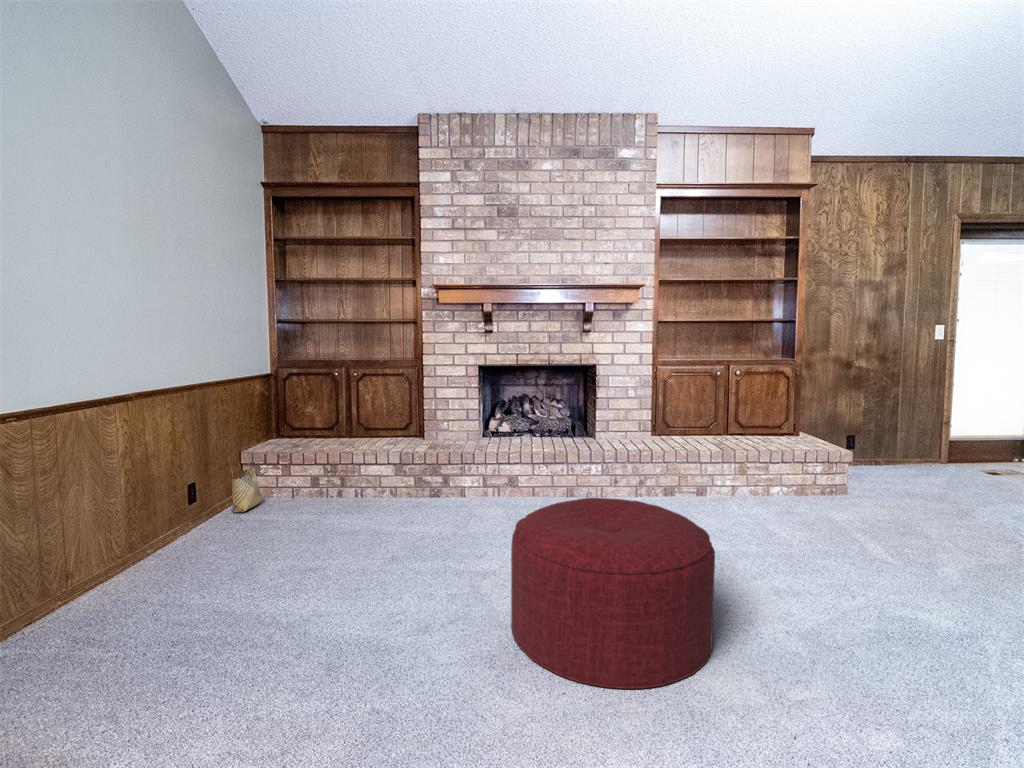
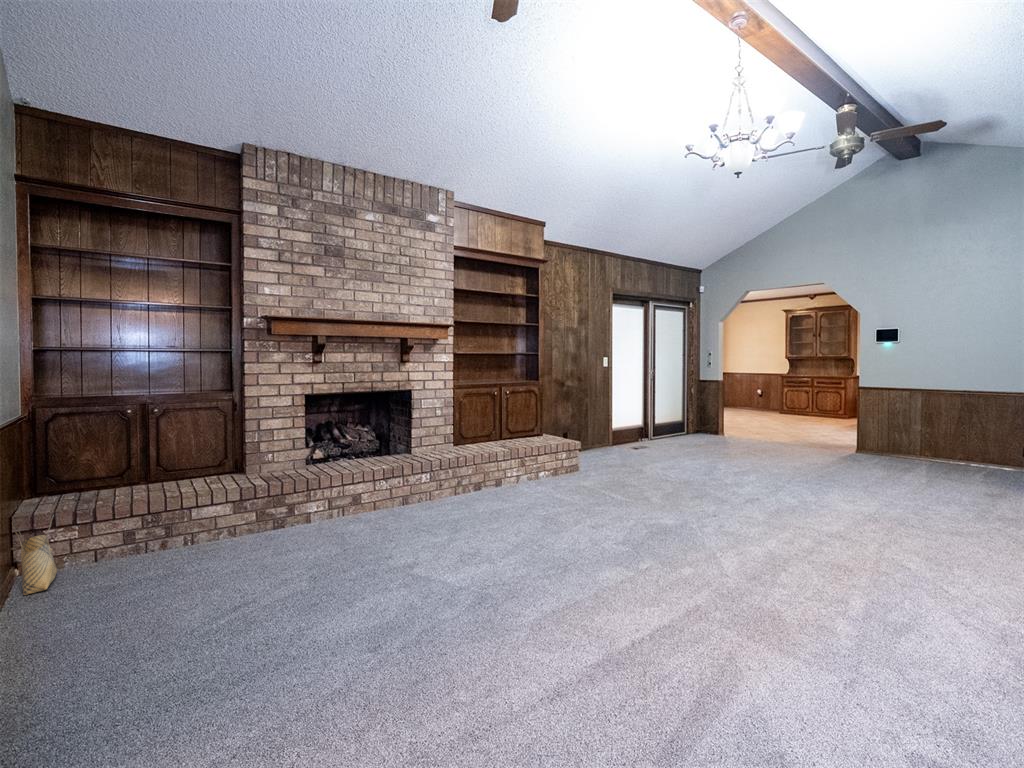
ottoman: present [511,498,715,689] -> none [462,497,605,628]

